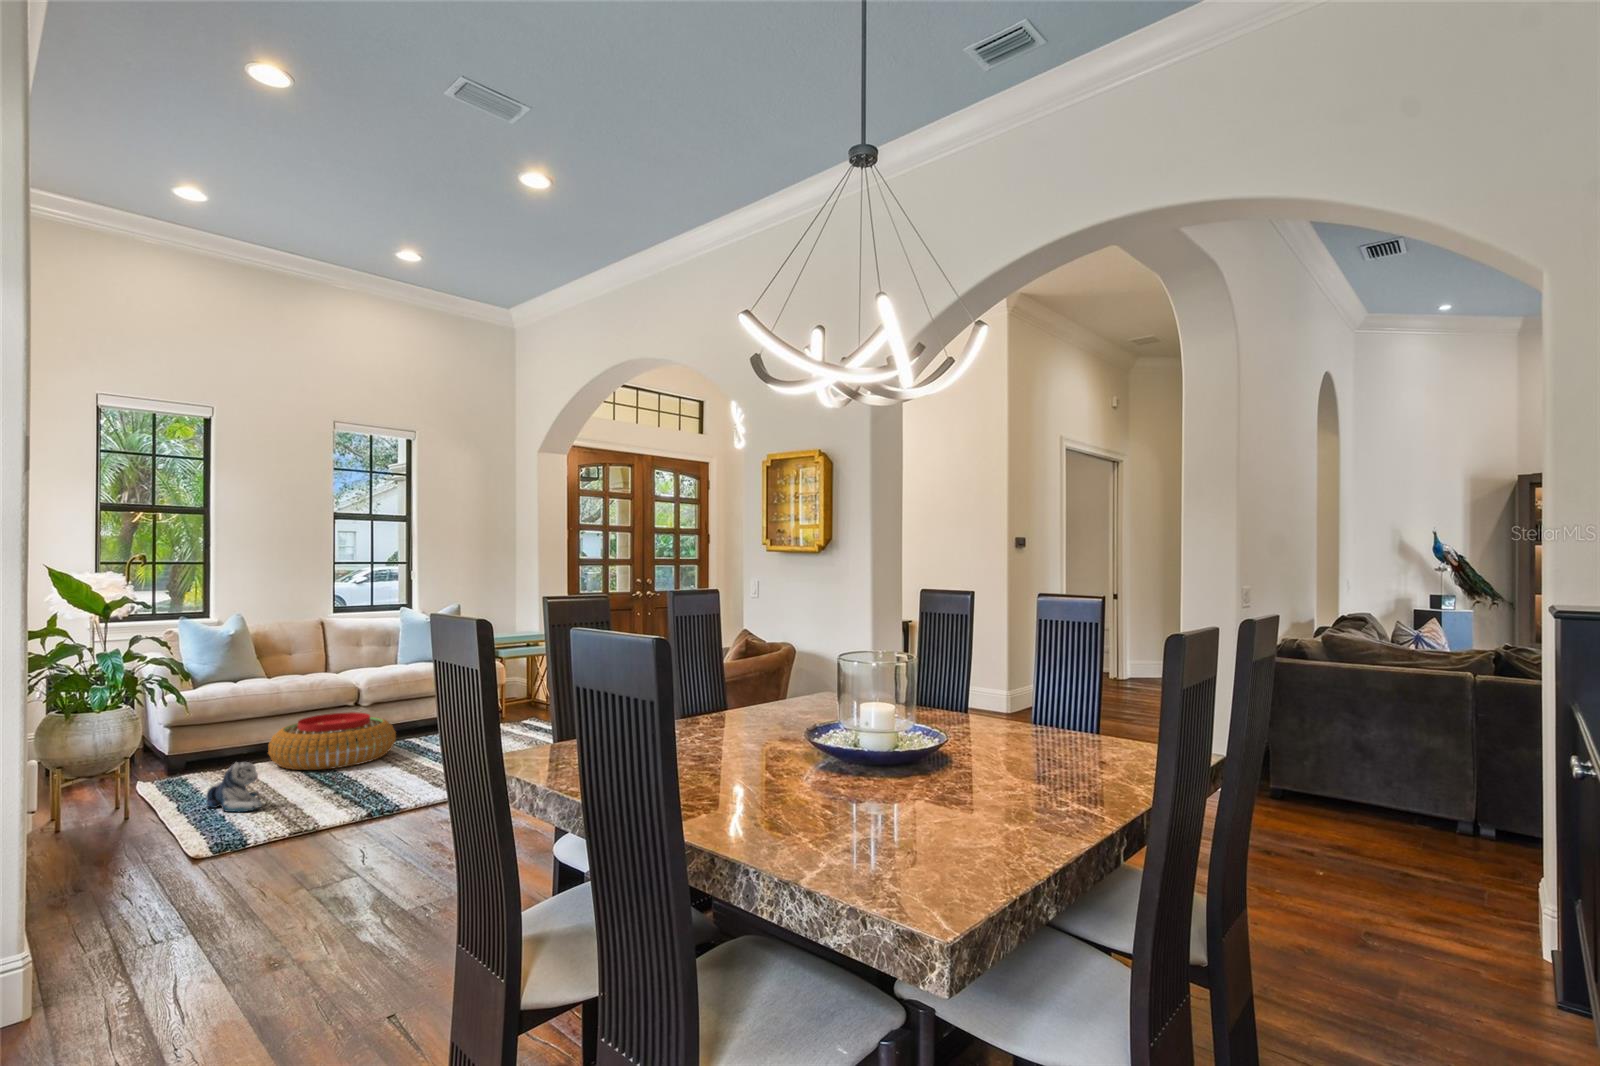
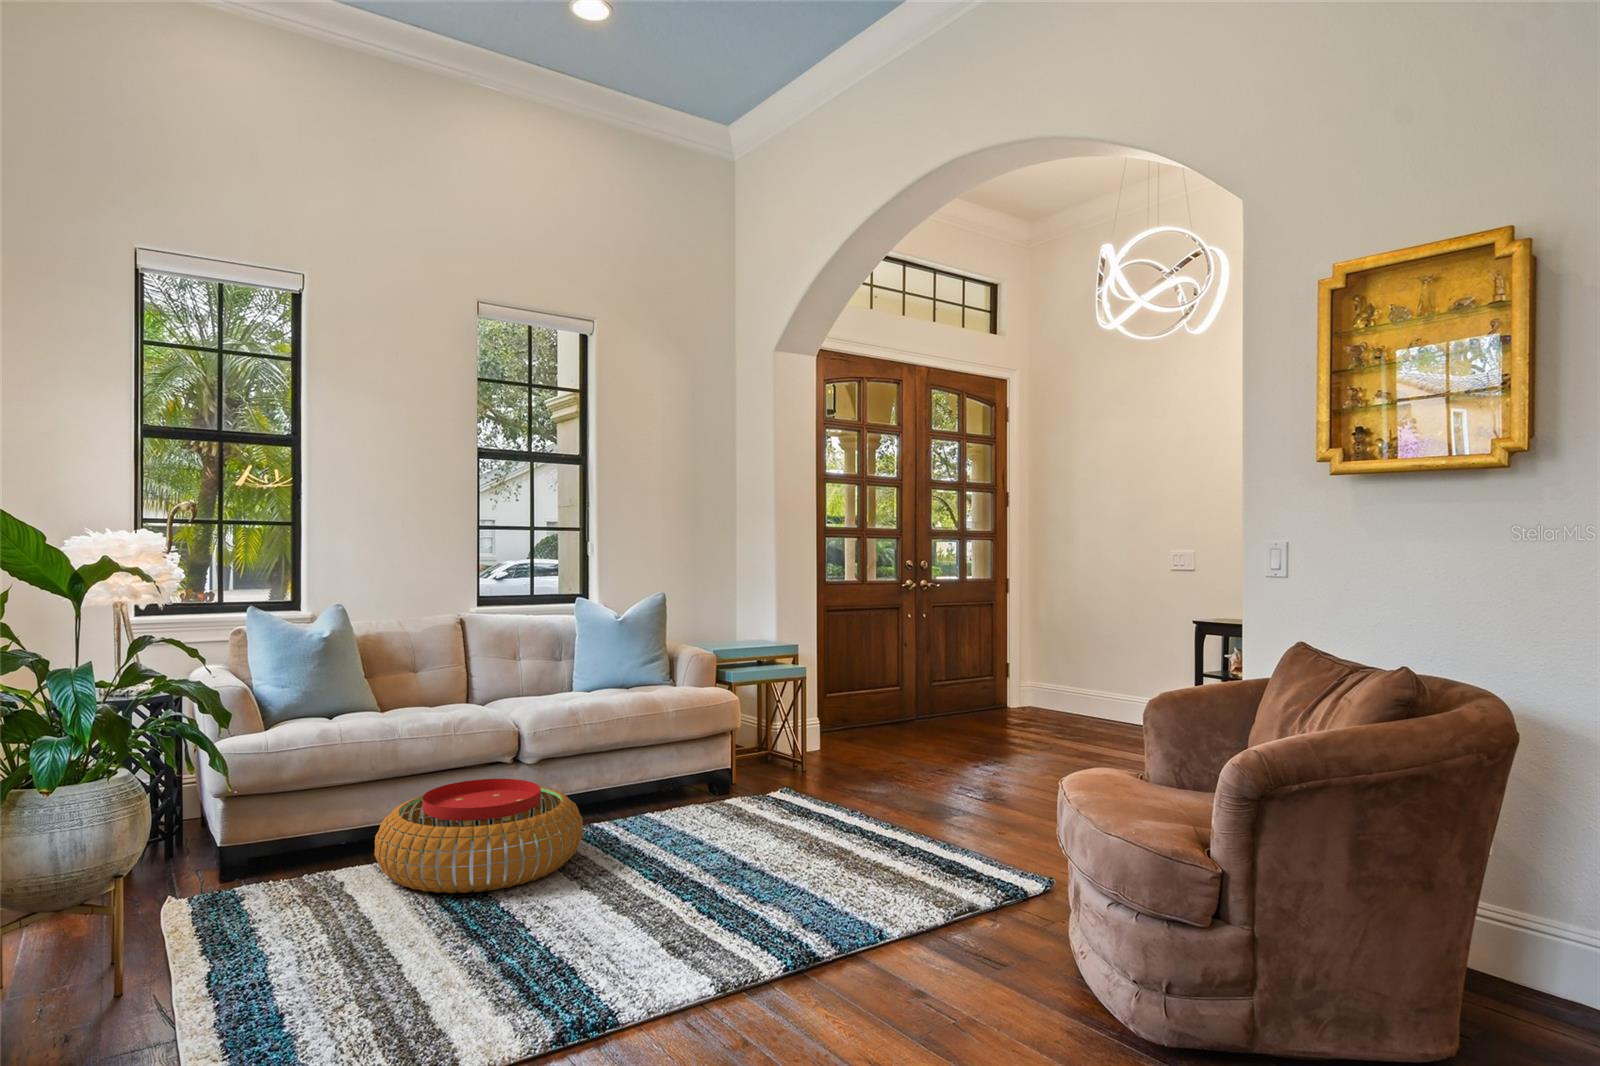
plush toy: present [206,762,262,812] -> none [248,905,347,1022]

